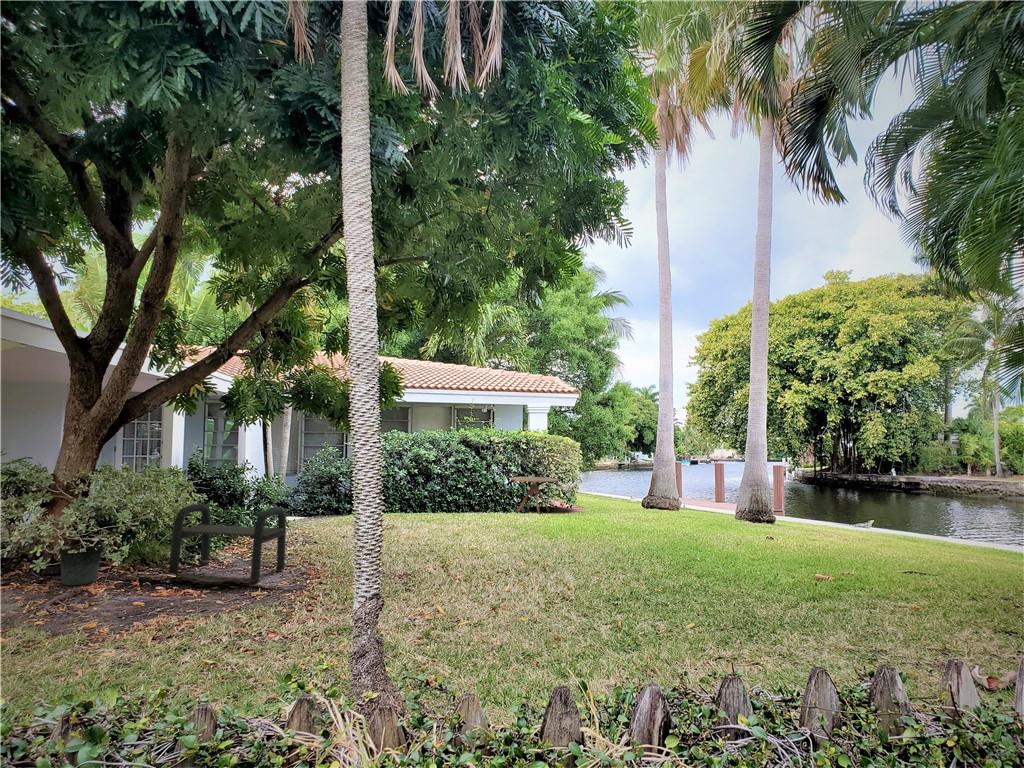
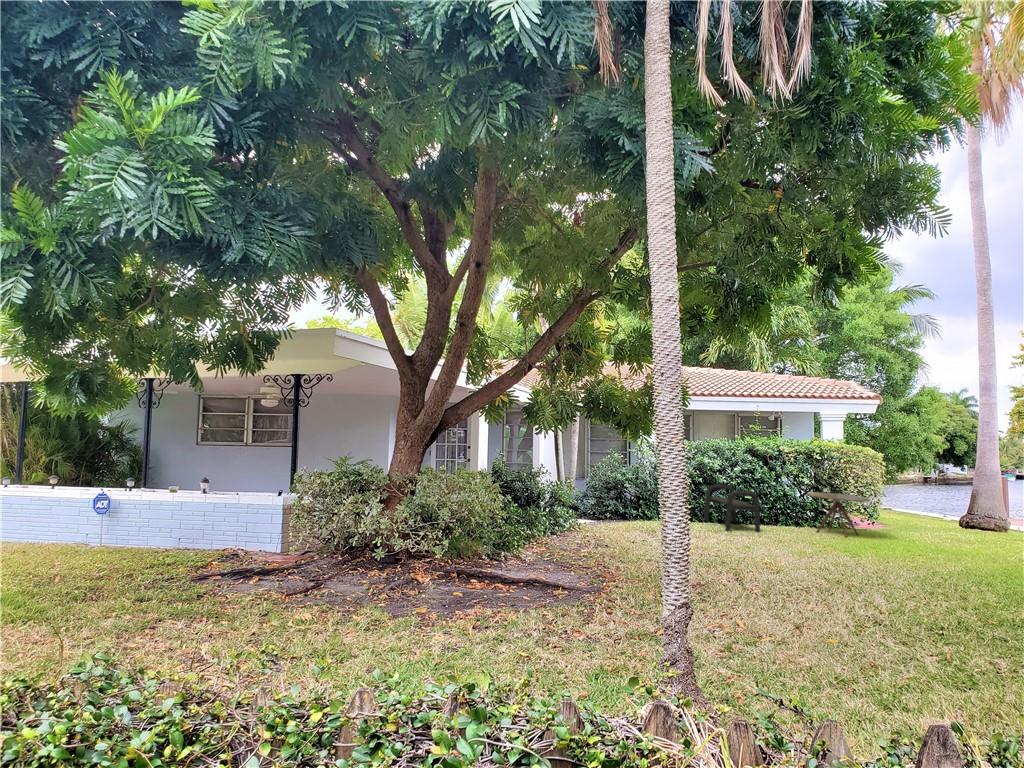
bench: present [169,503,286,582] -> present [704,484,760,532]
bucket: present [56,546,105,585] -> none [393,539,429,574]

